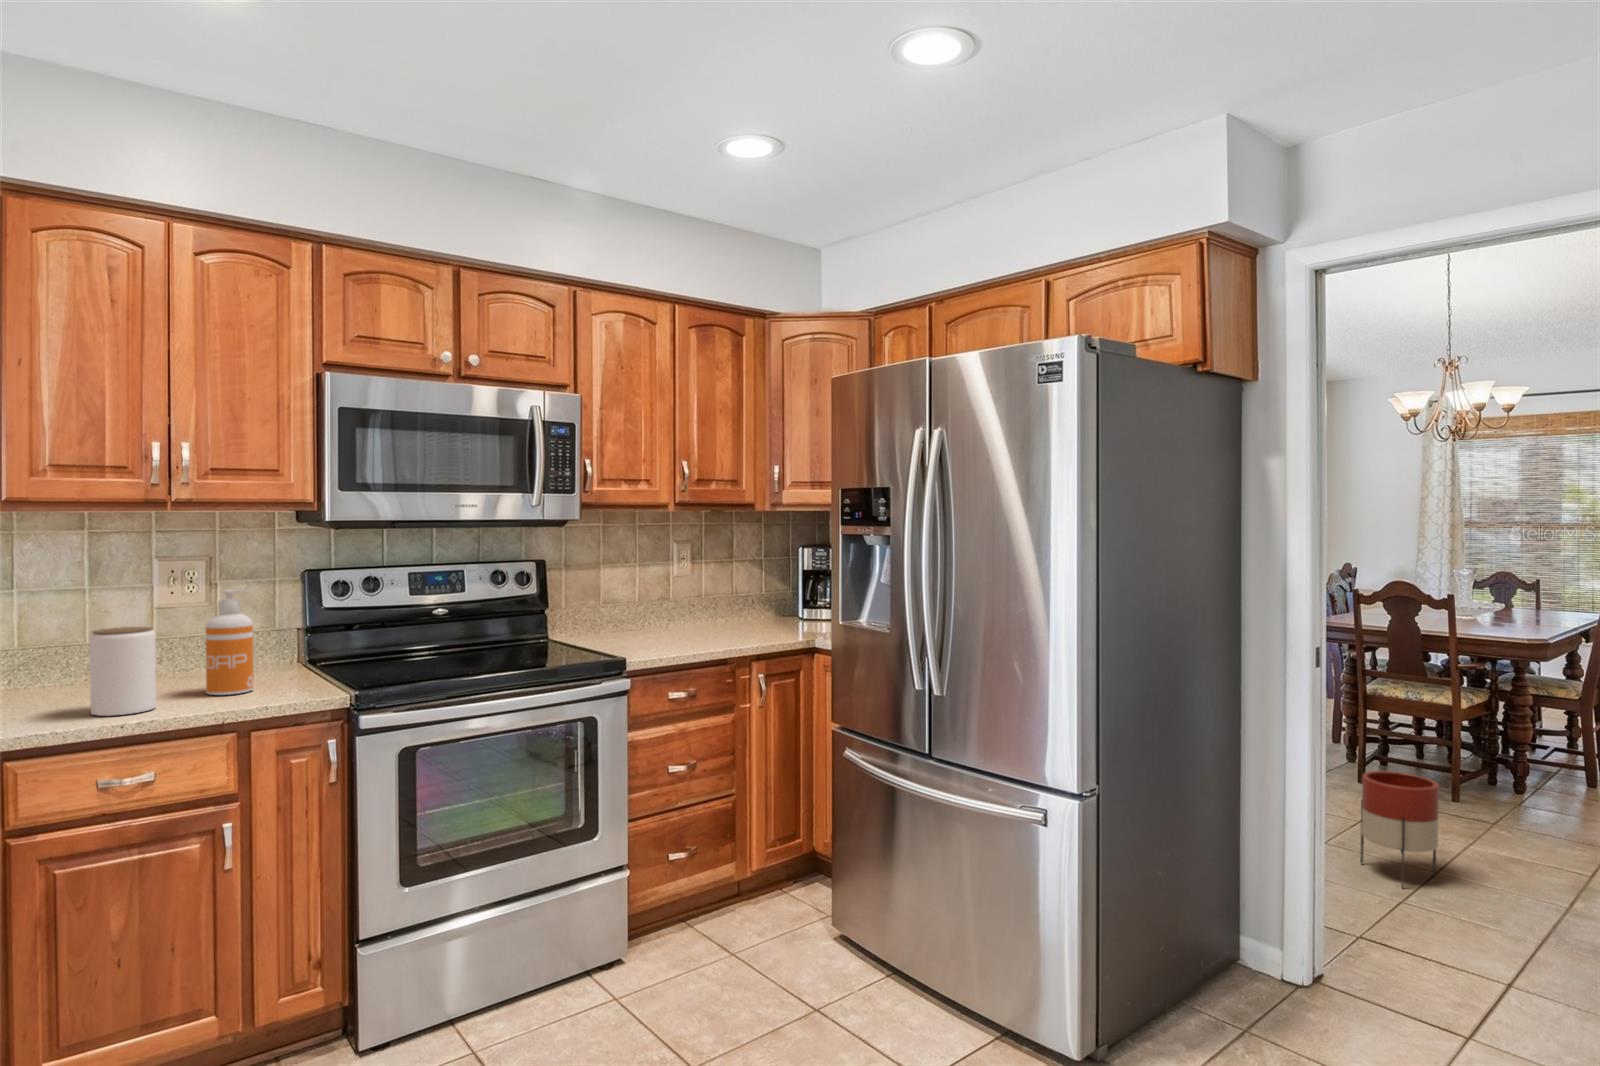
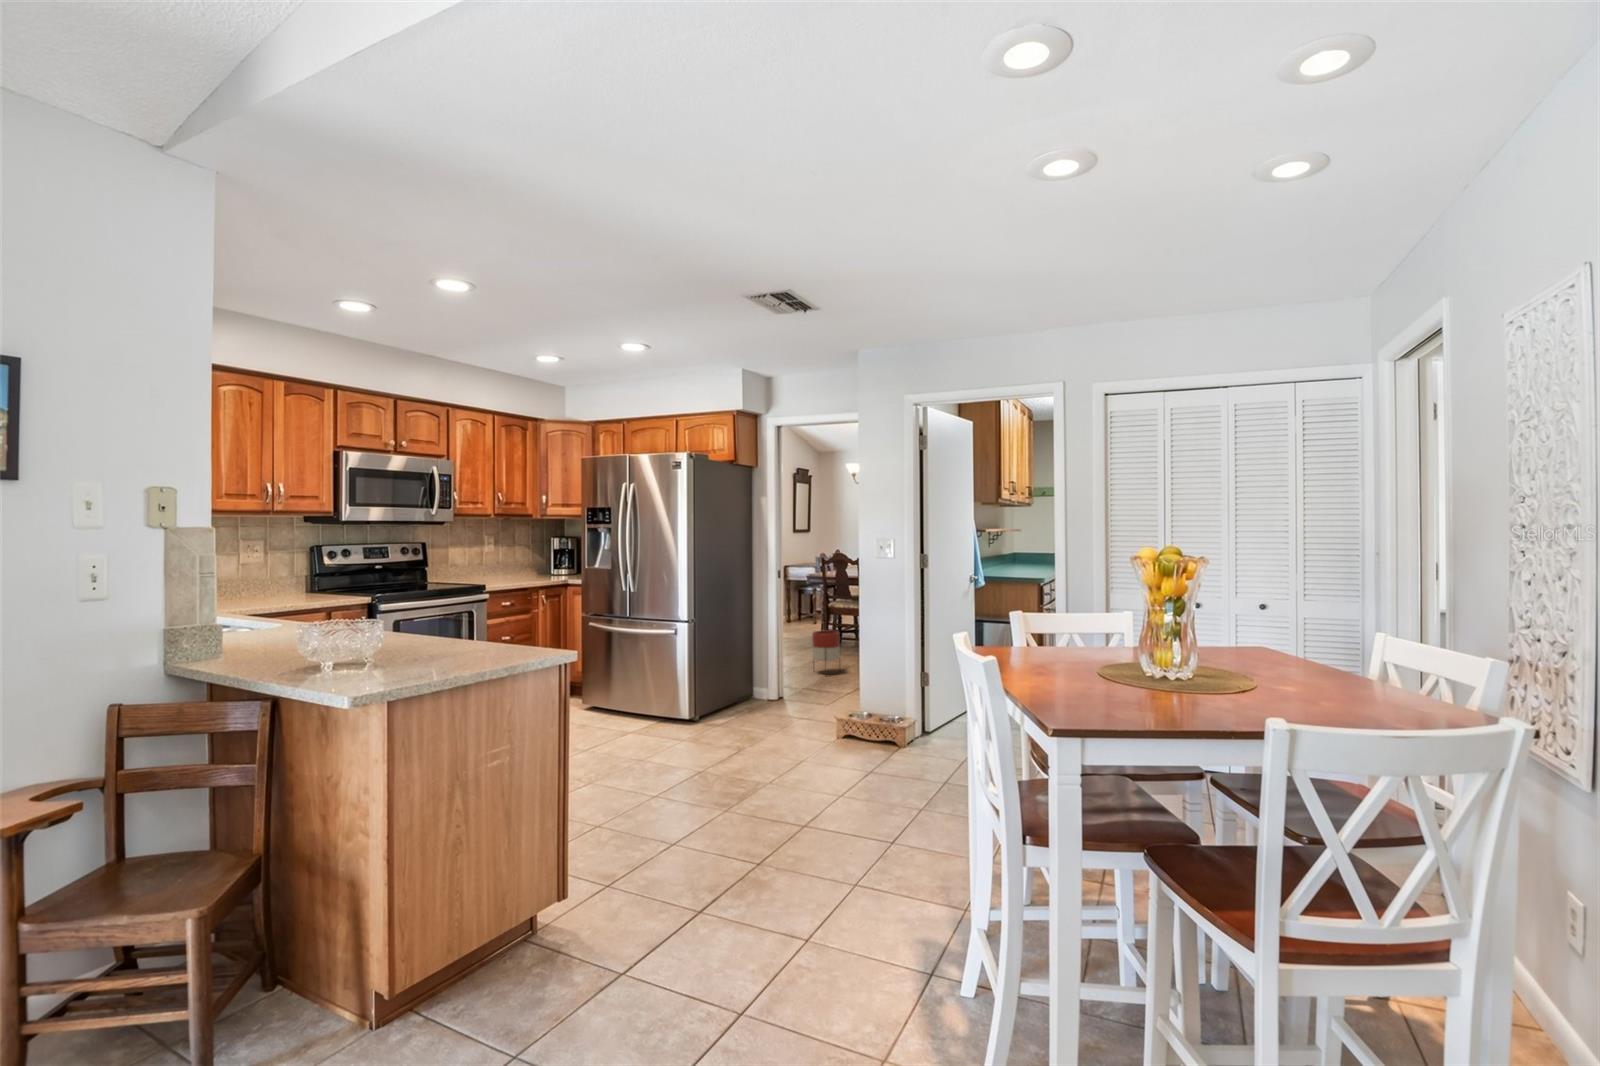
soap dispenser: present [206,590,254,695] -> none [296,552,319,599]
jar: present [90,627,156,716] -> none [260,567,289,604]

